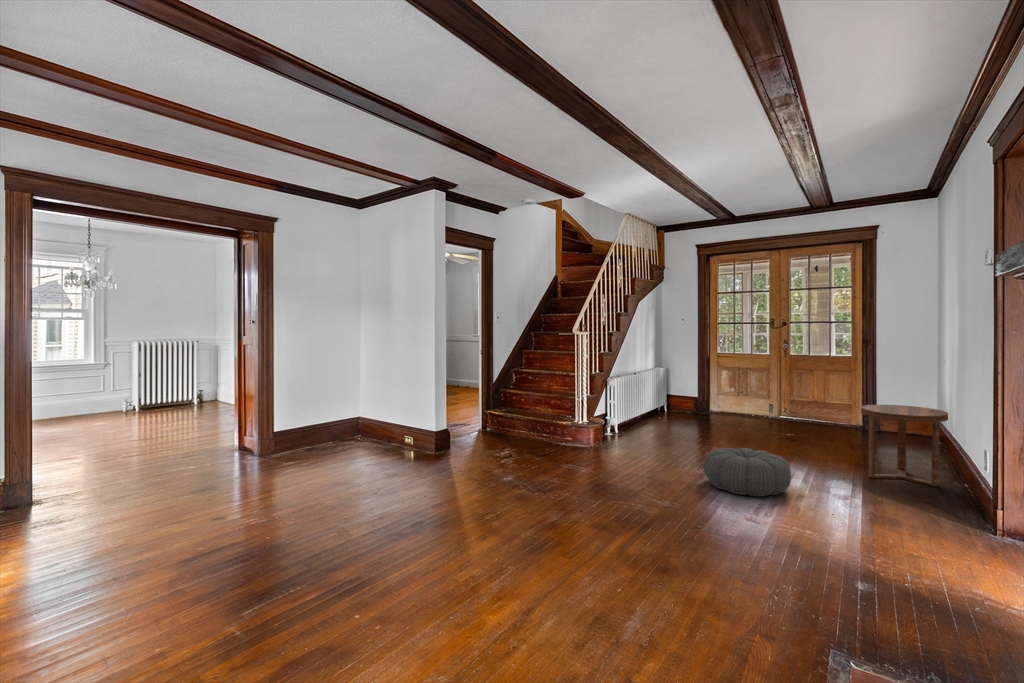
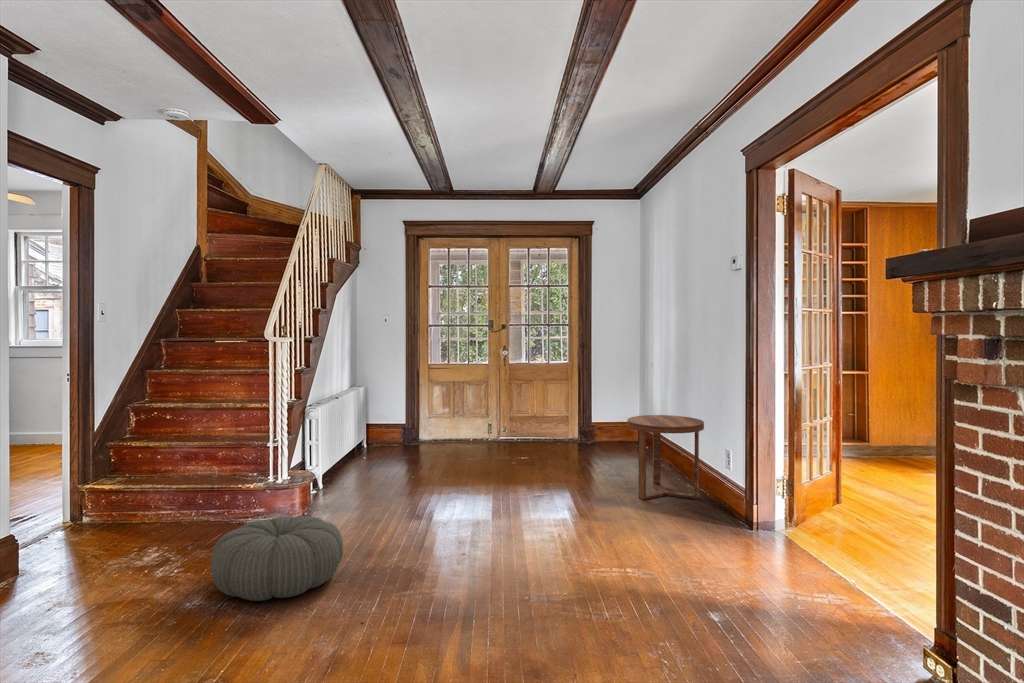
pouf: present [704,448,791,496] -> present [211,516,343,601]

